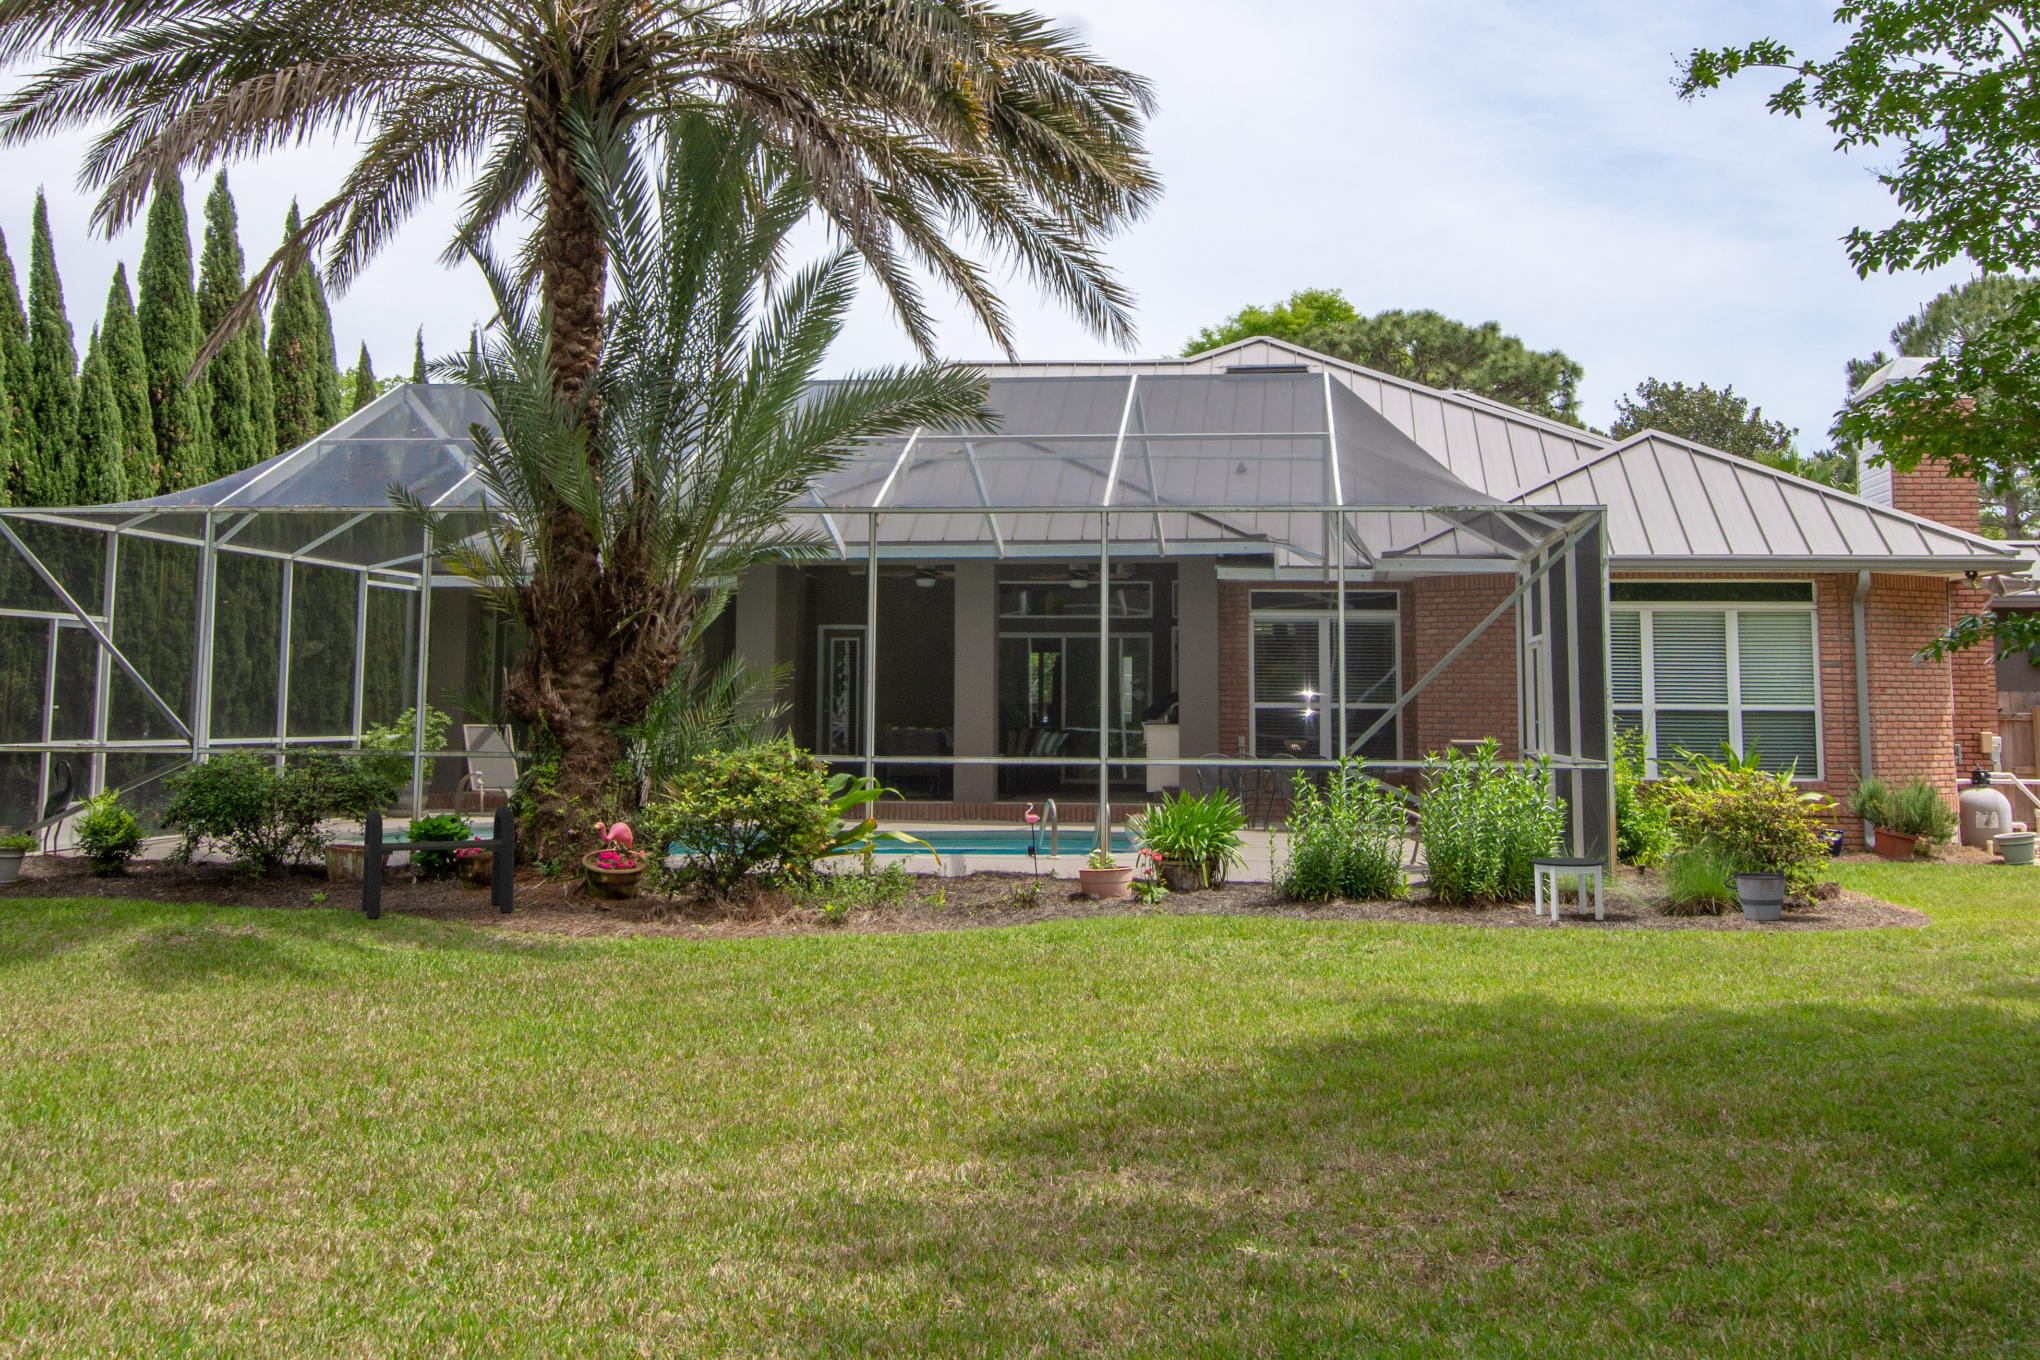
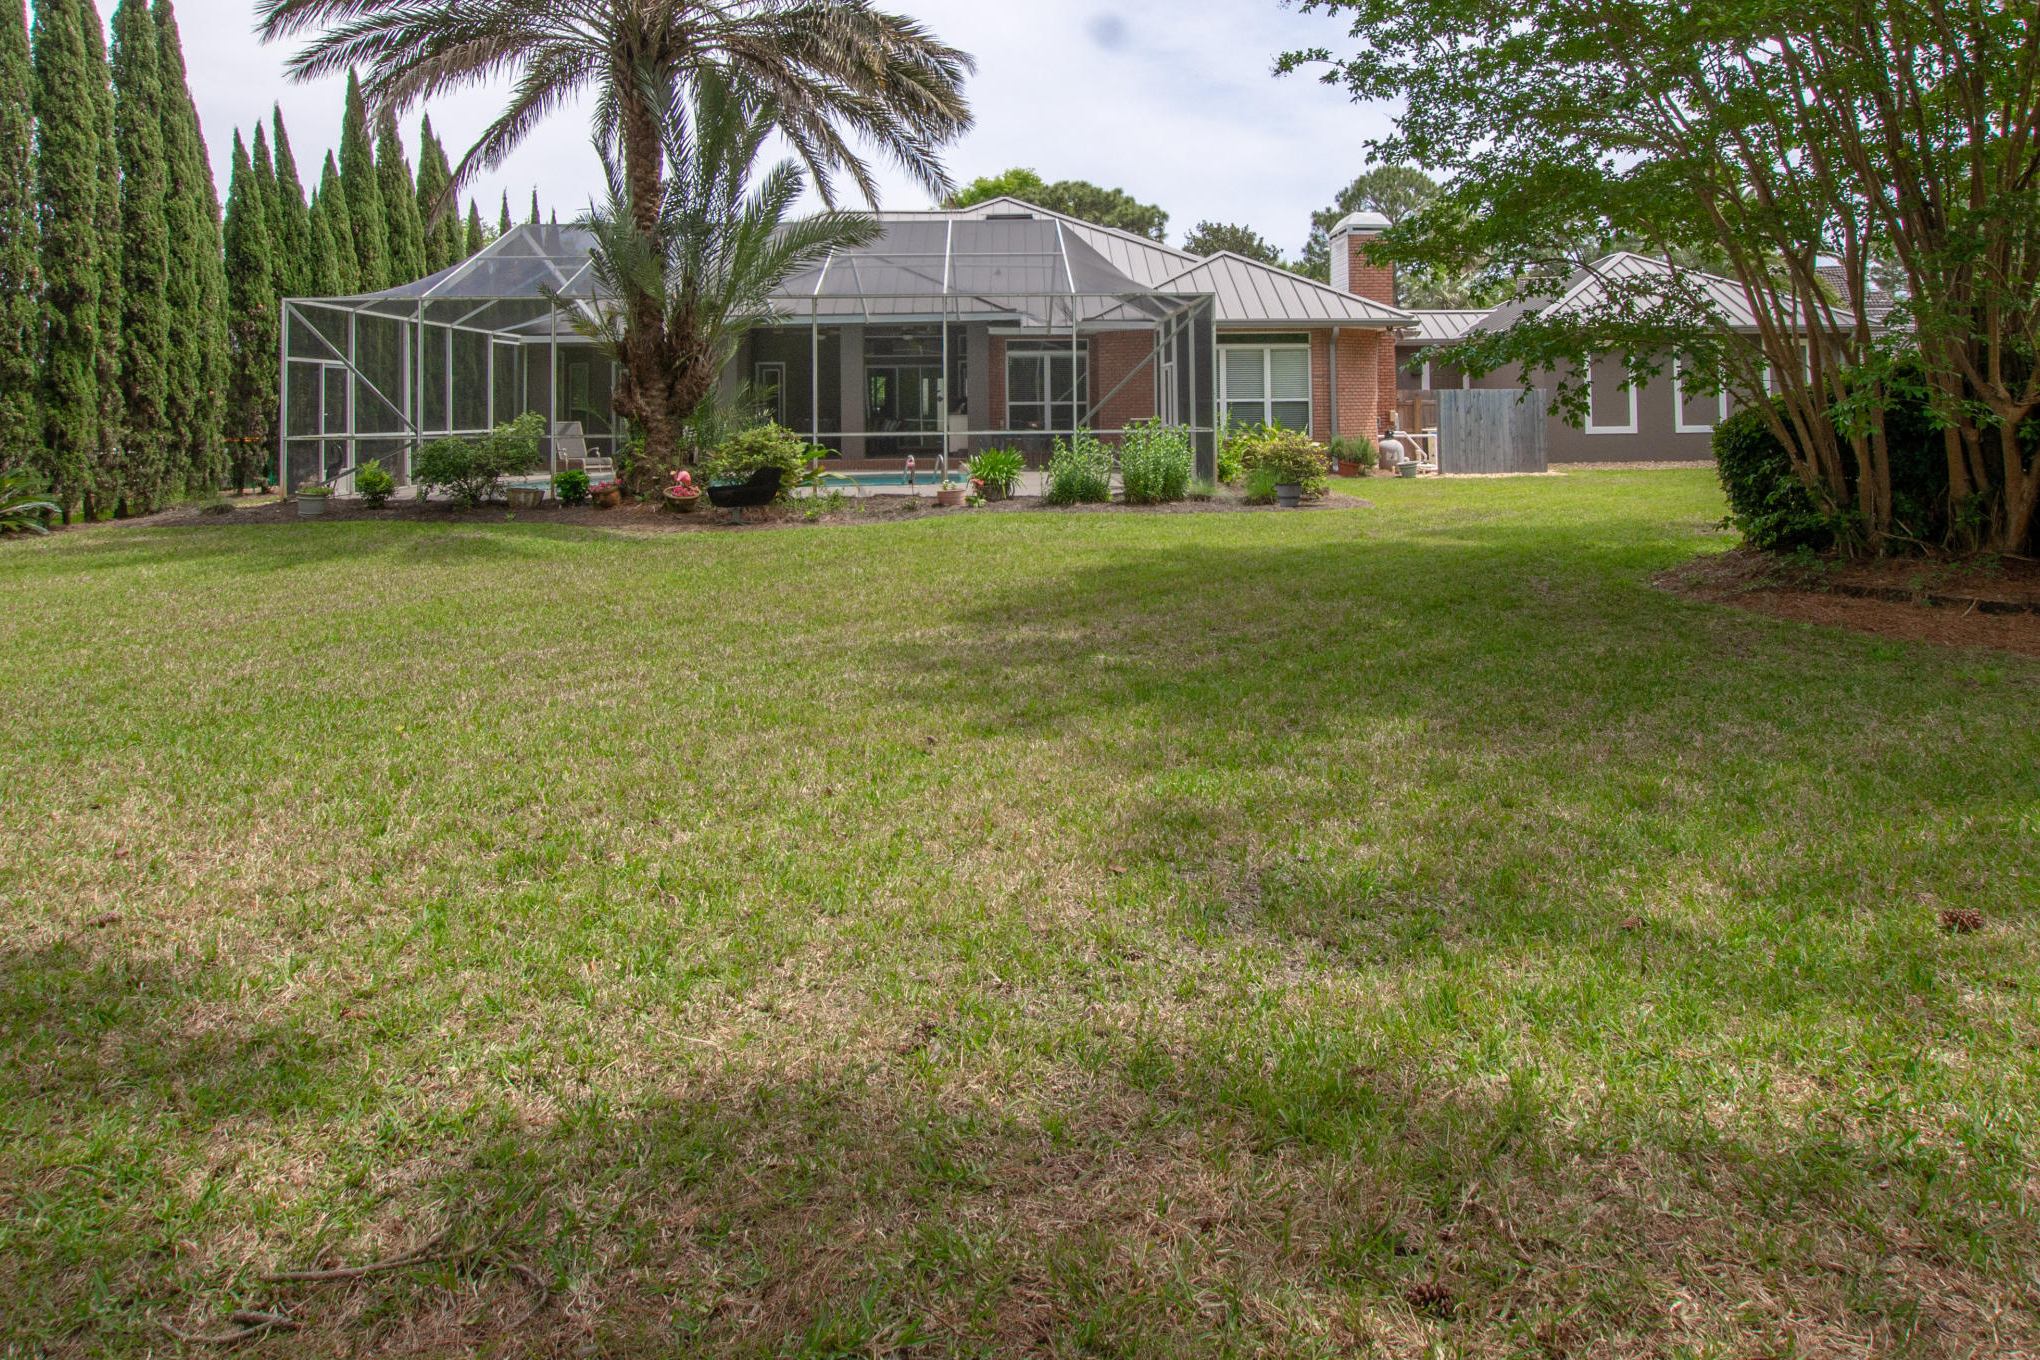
bench: present [362,805,514,919] -> none [535,462,623,524]
lounge chair: none [654,820,790,935] -> present [707,466,782,526]
round table: present [1530,857,1605,921] -> none [1173,478,1211,509]

